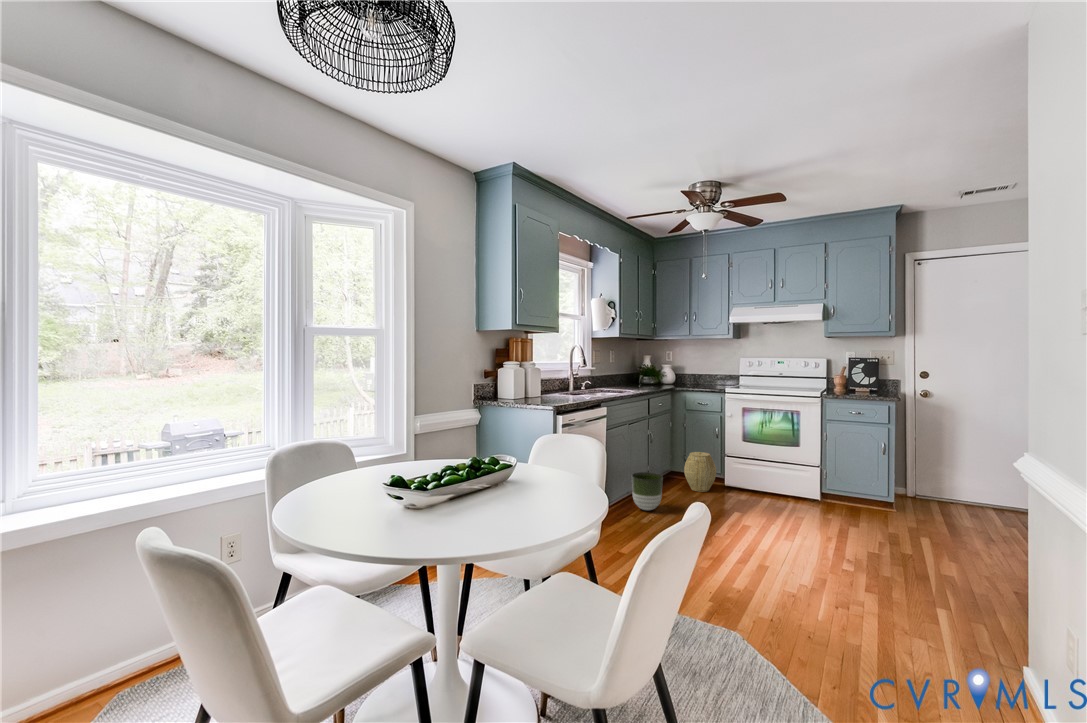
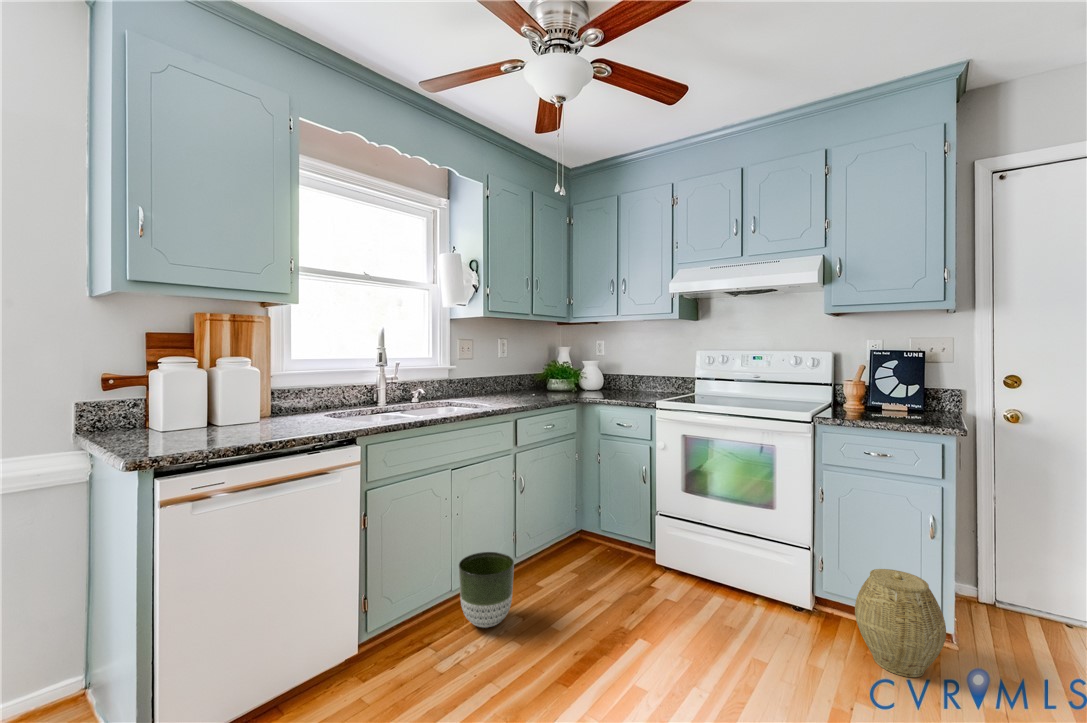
woven basket: present [684,452,716,492] -> present [855,569,946,677]

